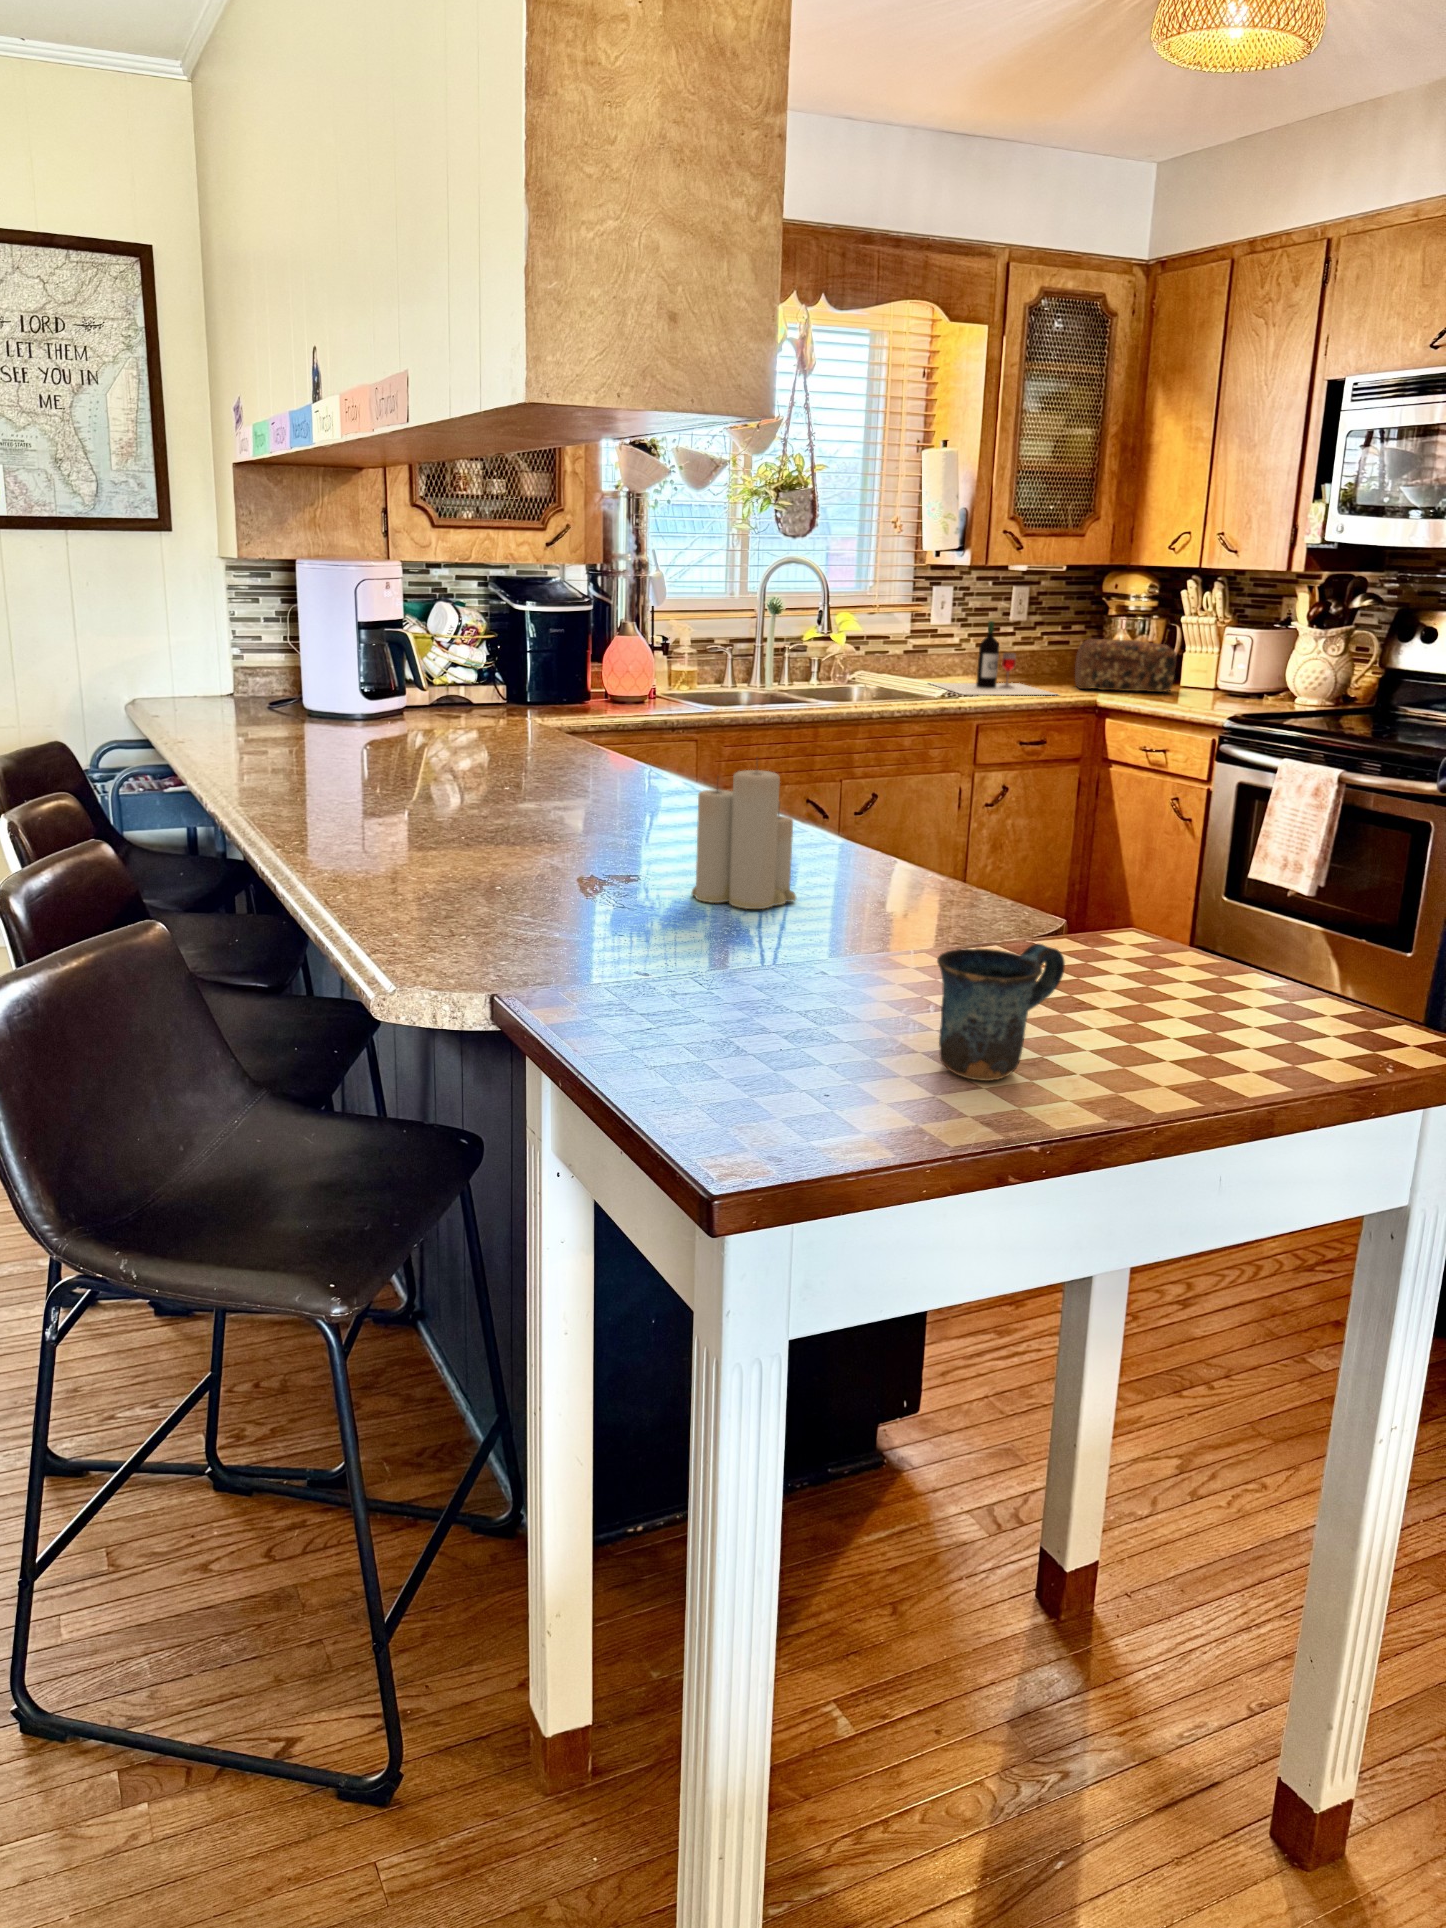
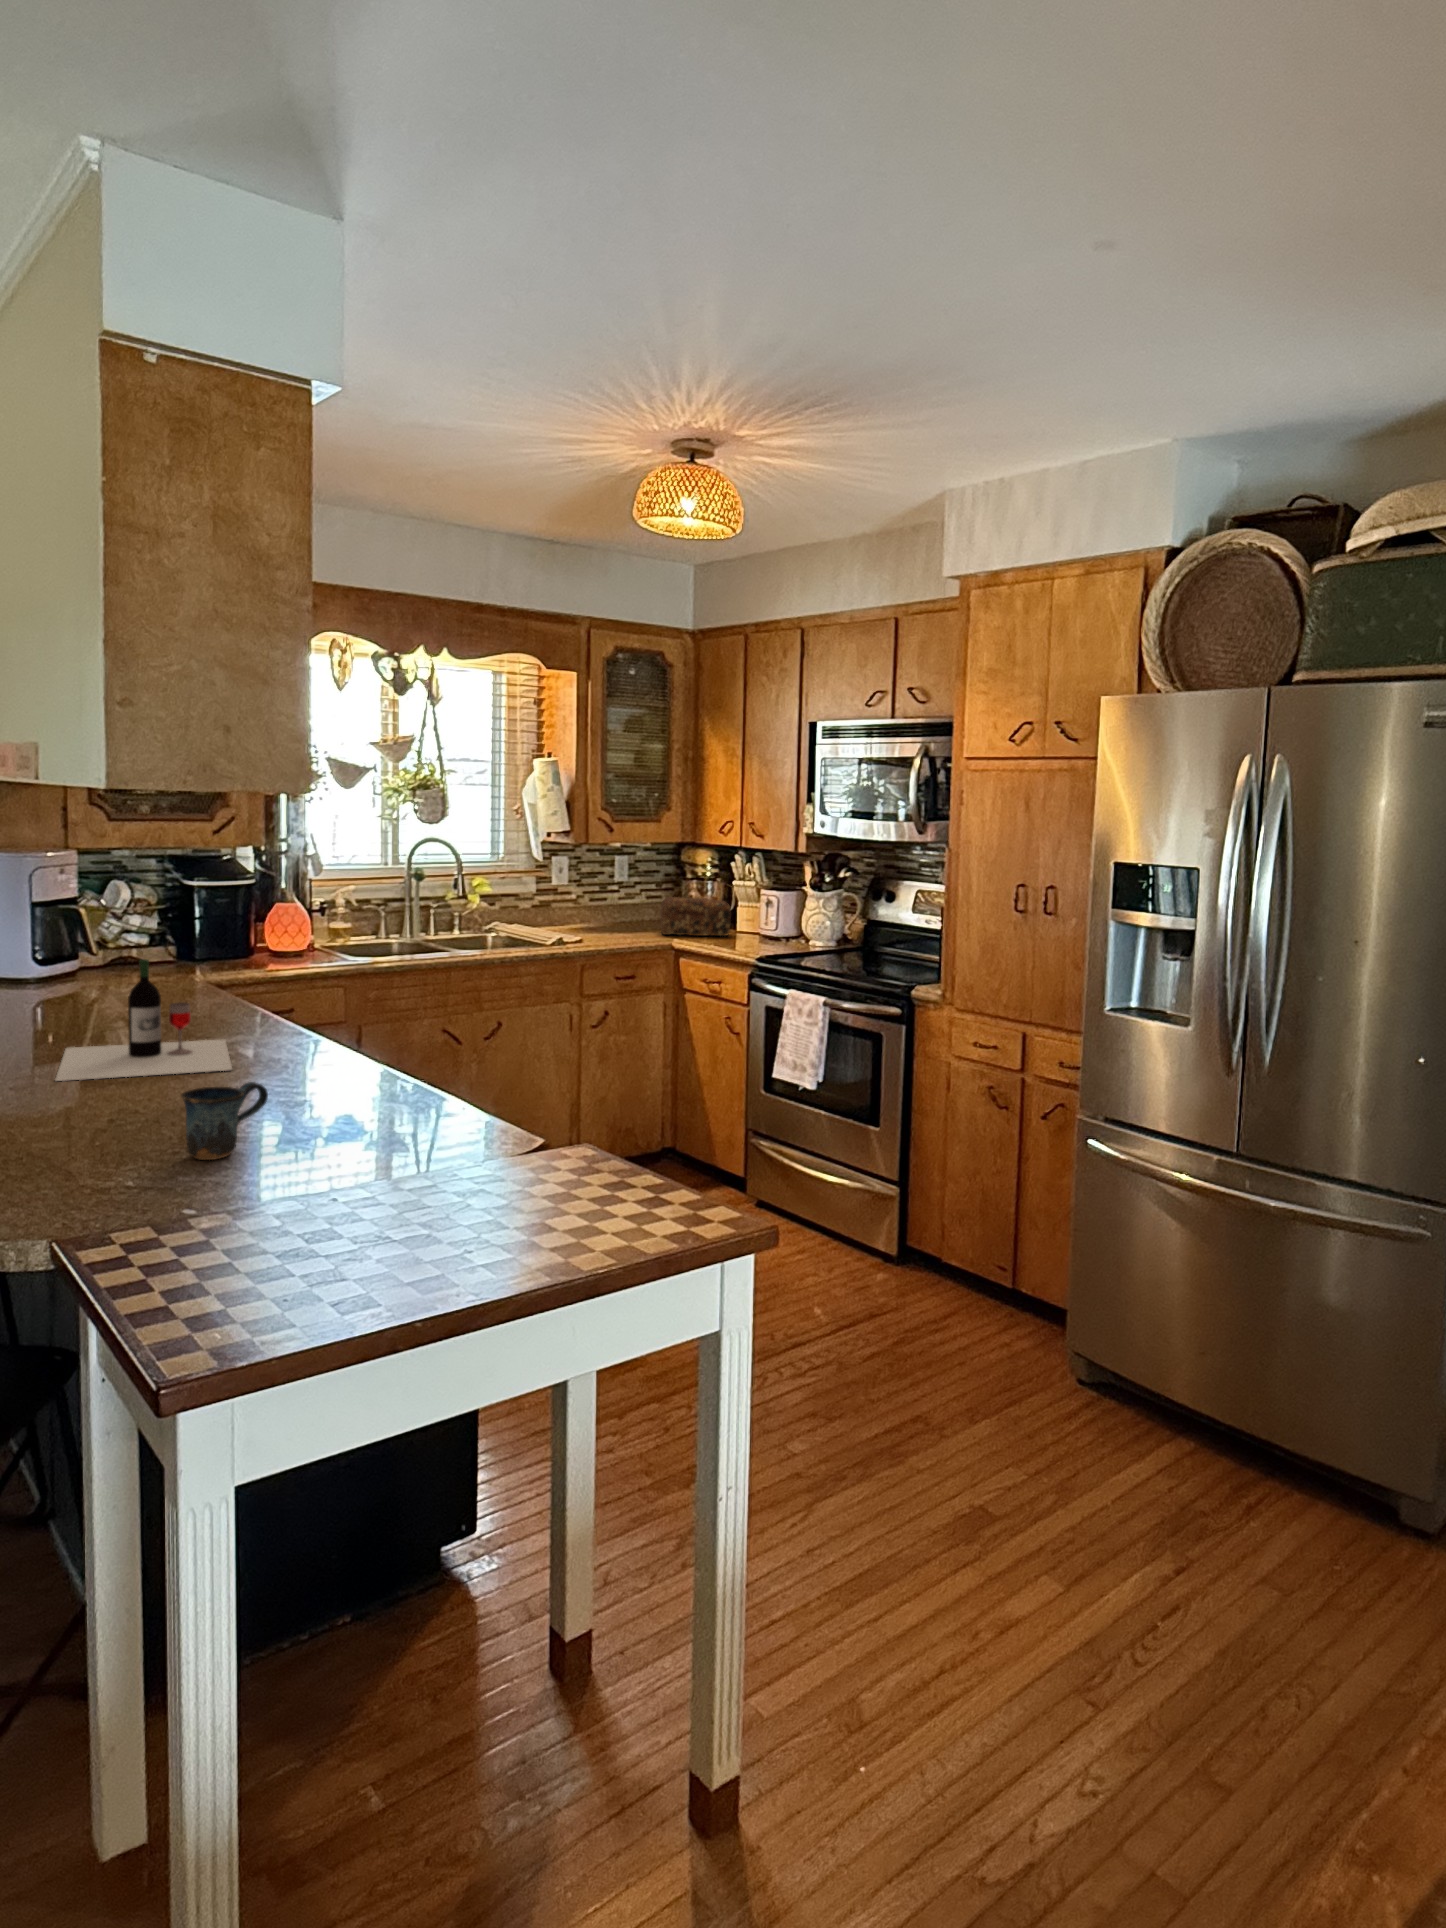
wine bottle: present [931,621,1055,695] -> present [56,959,232,1081]
candle: present [692,764,796,909] -> none [272,1017,352,1127]
mug: present [937,944,1065,1081] -> present [181,1082,268,1160]

